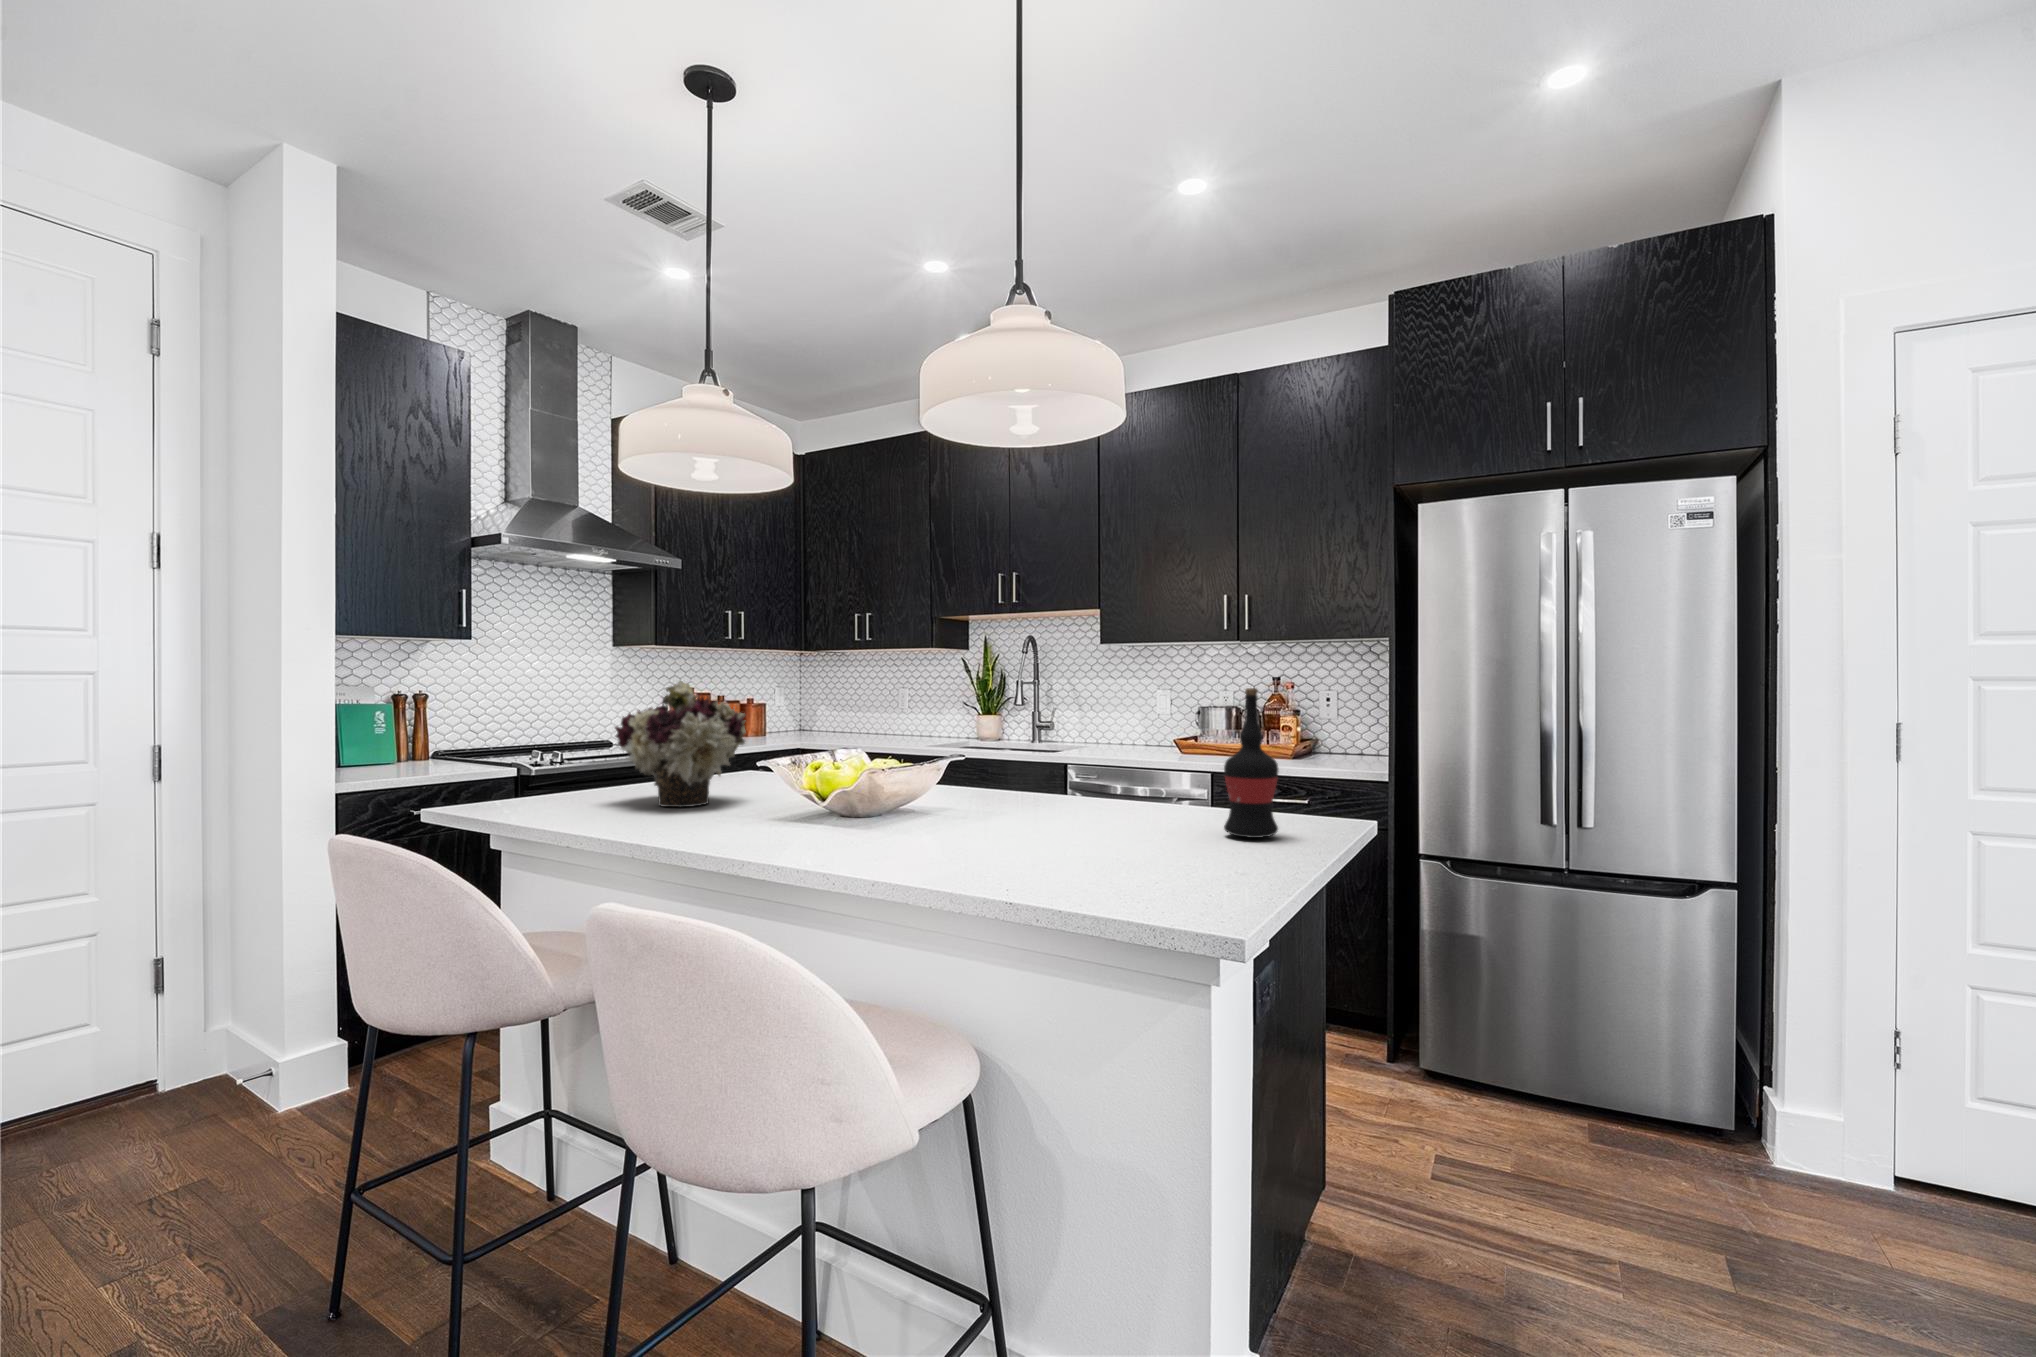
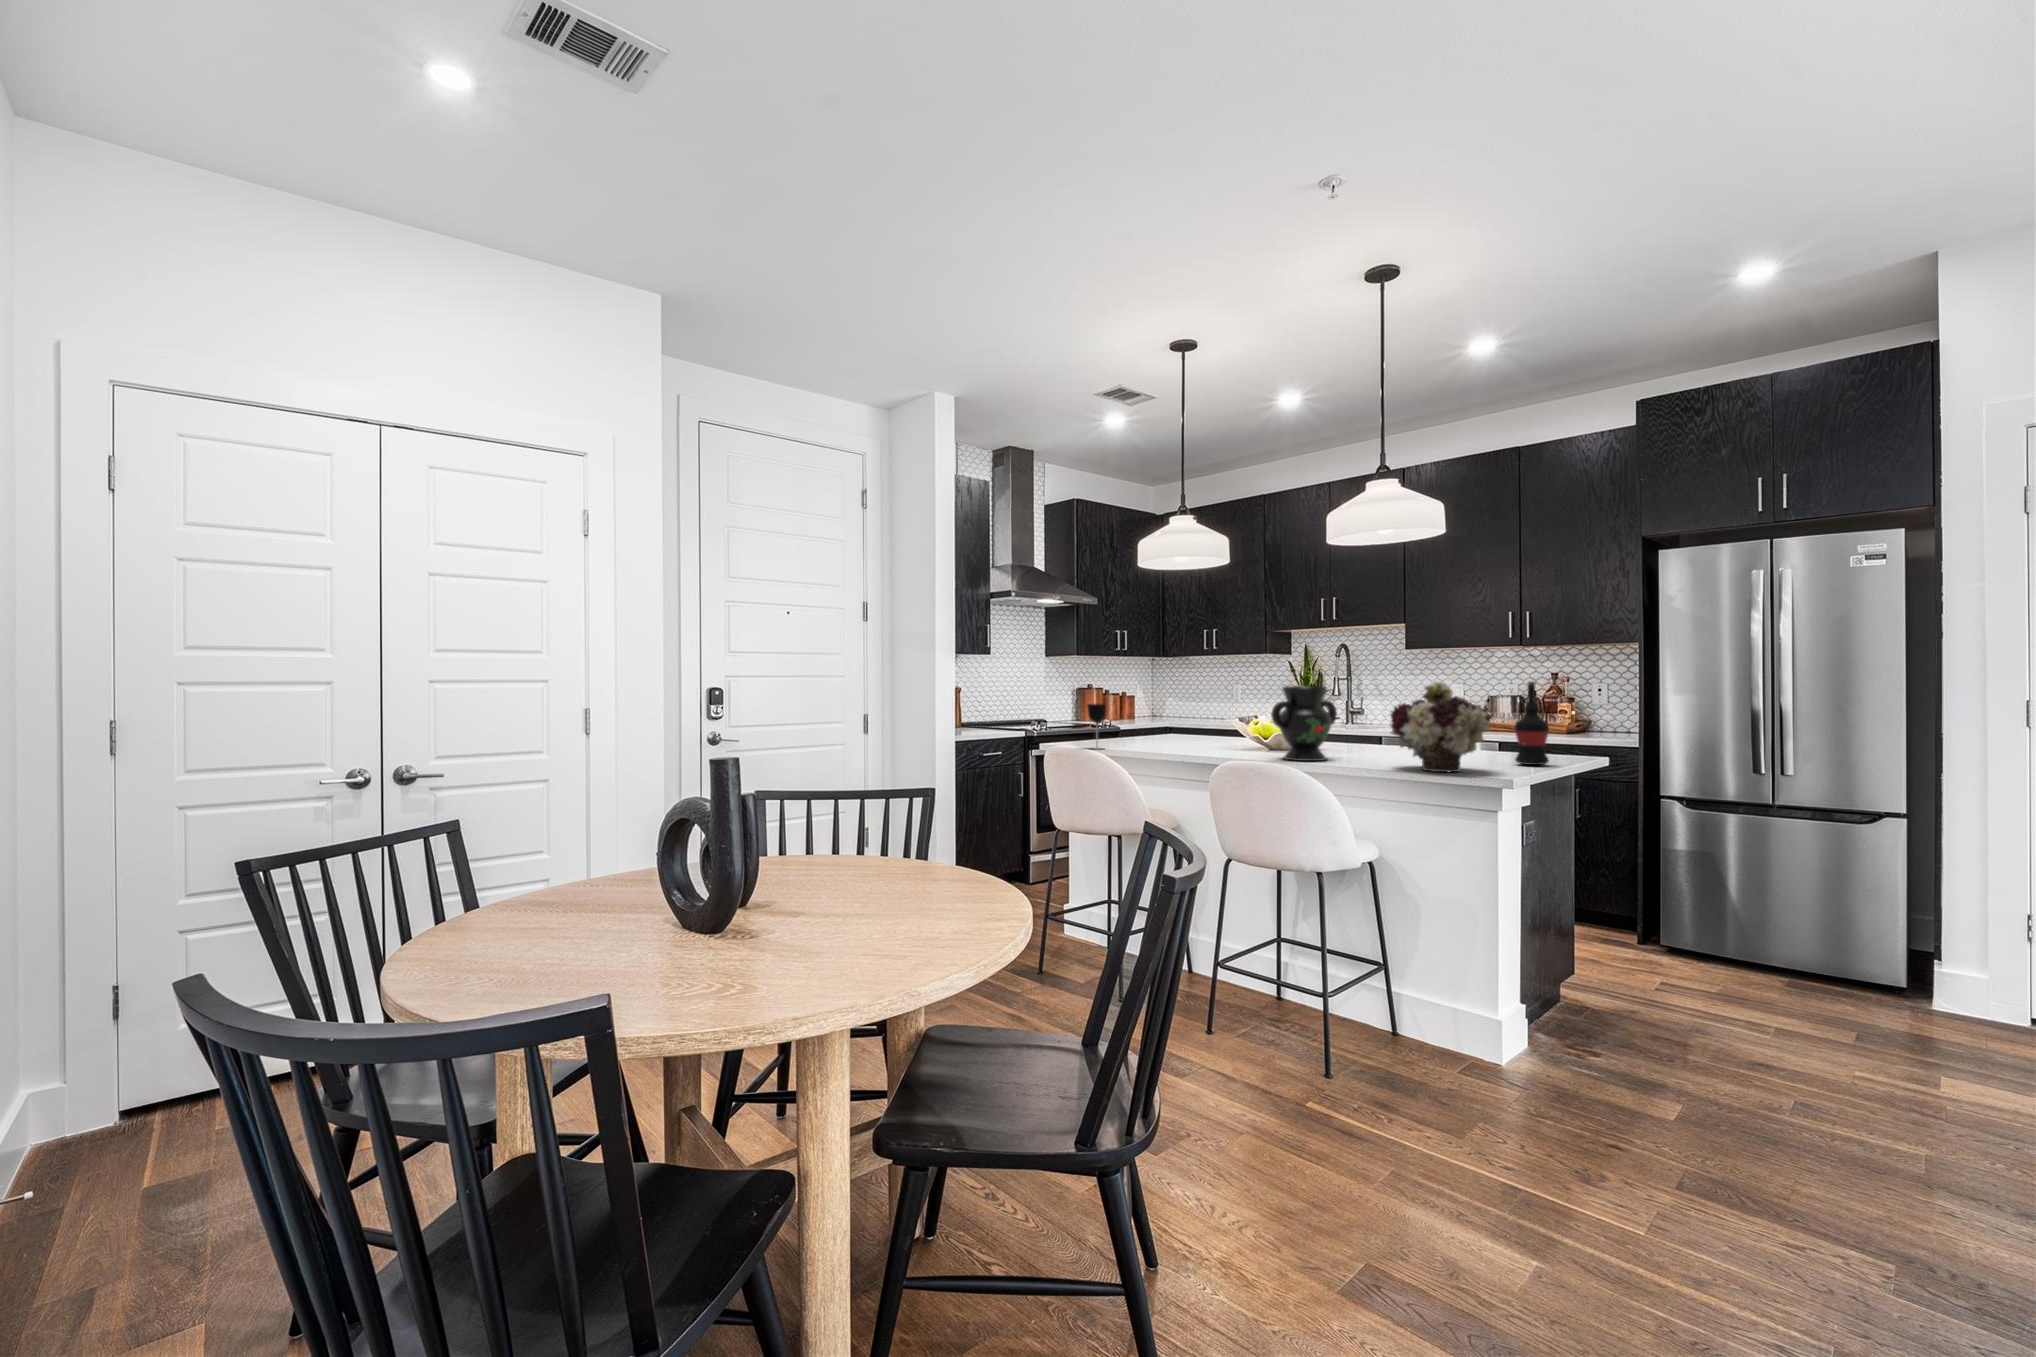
flower arrangement: present [615,681,746,807] -> present [1391,682,1492,772]
decorative vase: none [804,694,937,837] -> present [1271,686,1337,761]
wine glass: none [510,724,548,809] -> present [1087,704,1106,749]

